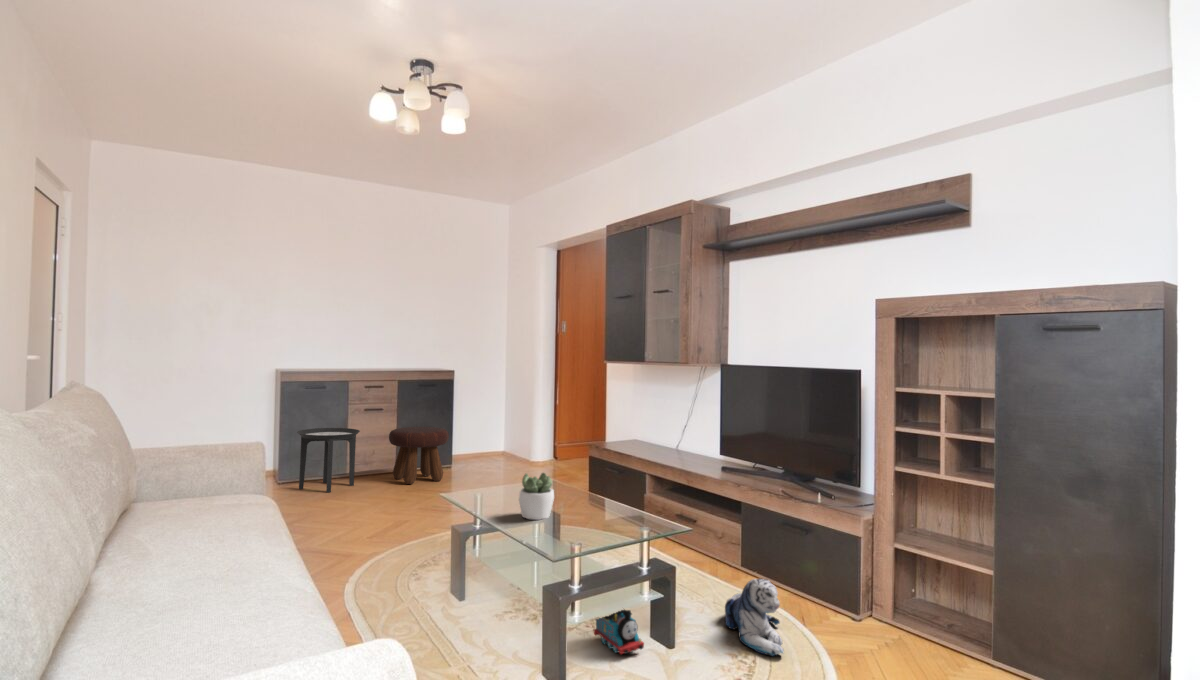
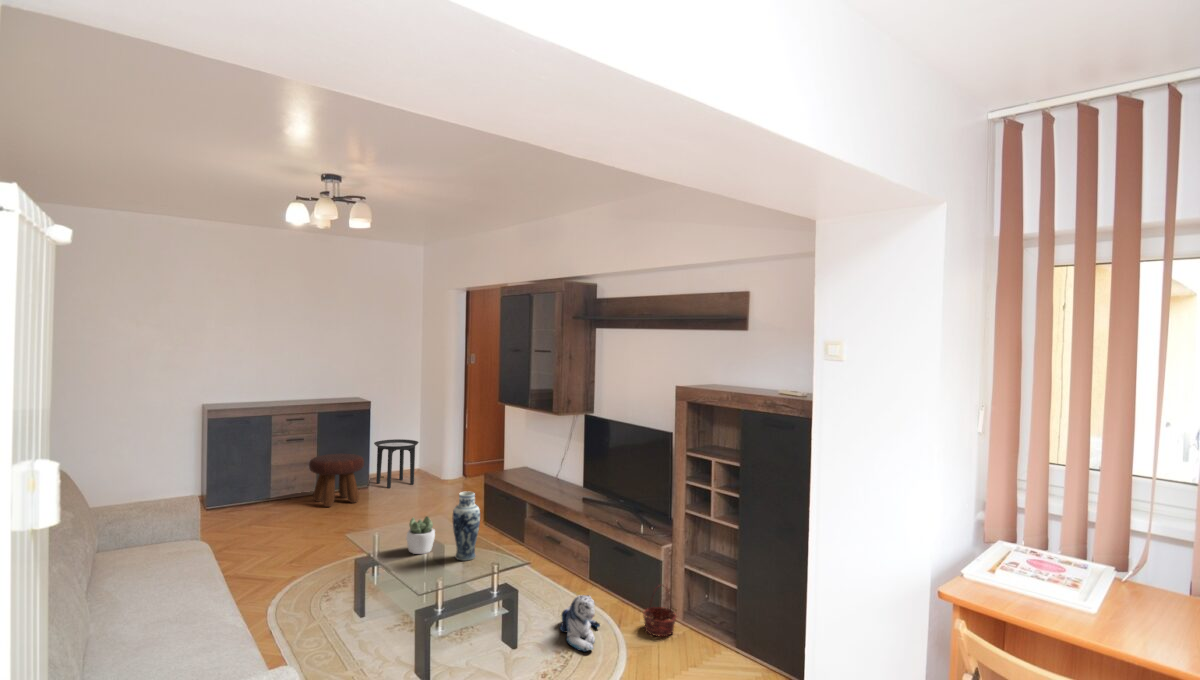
side table: present [297,428,360,492] -> present [374,439,419,488]
vase: none [581,438,616,528] -> present [452,492,480,561]
basket: none [838,568,889,640] -> present [643,585,676,636]
toy train: present [594,609,644,654] -> none [458,618,493,656]

